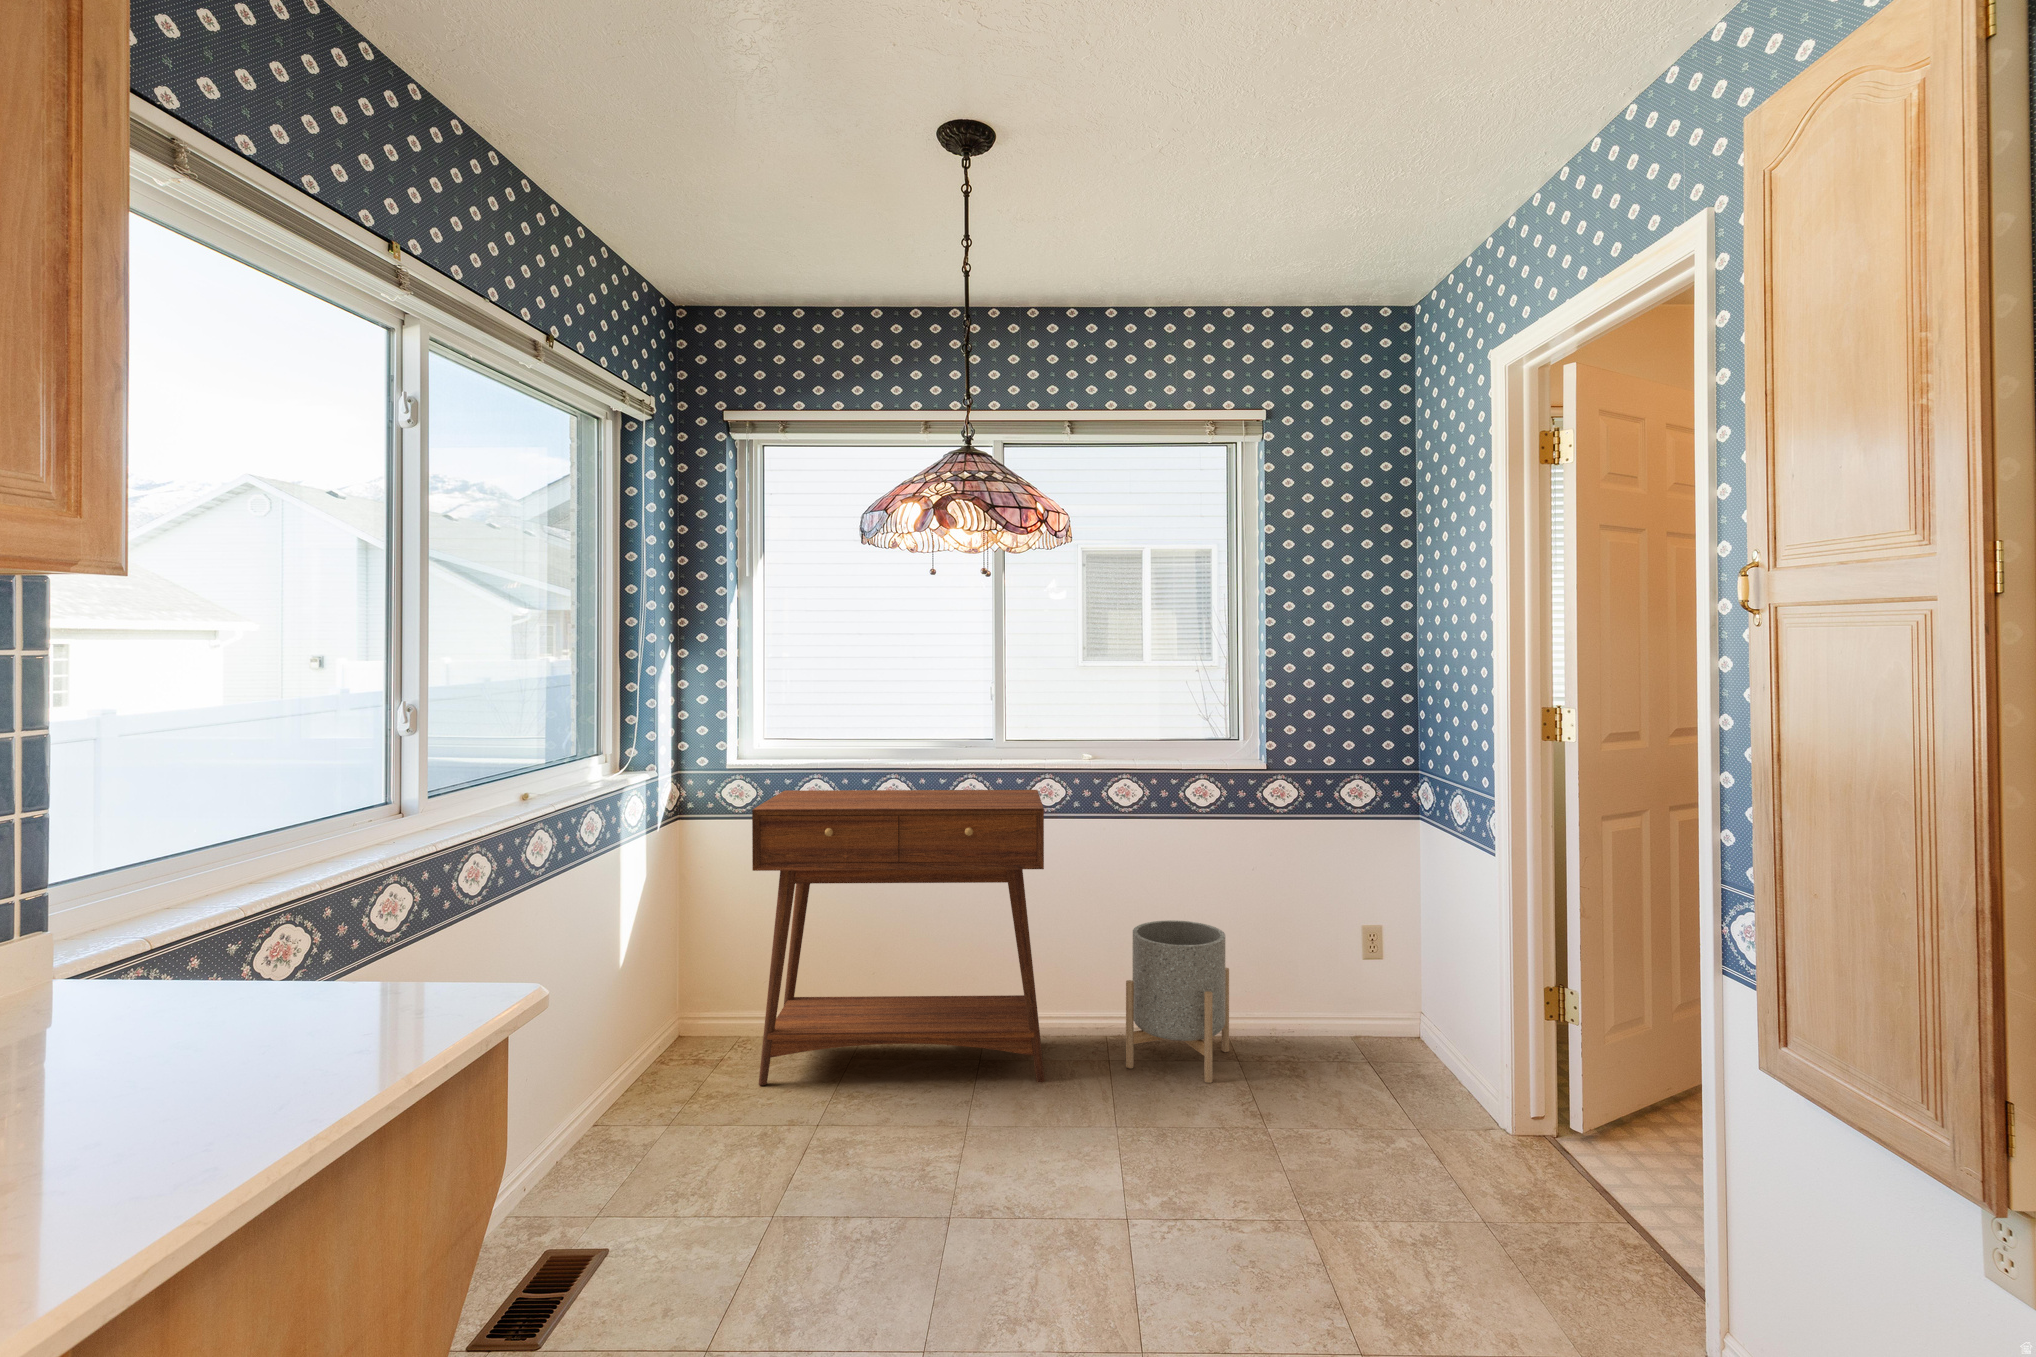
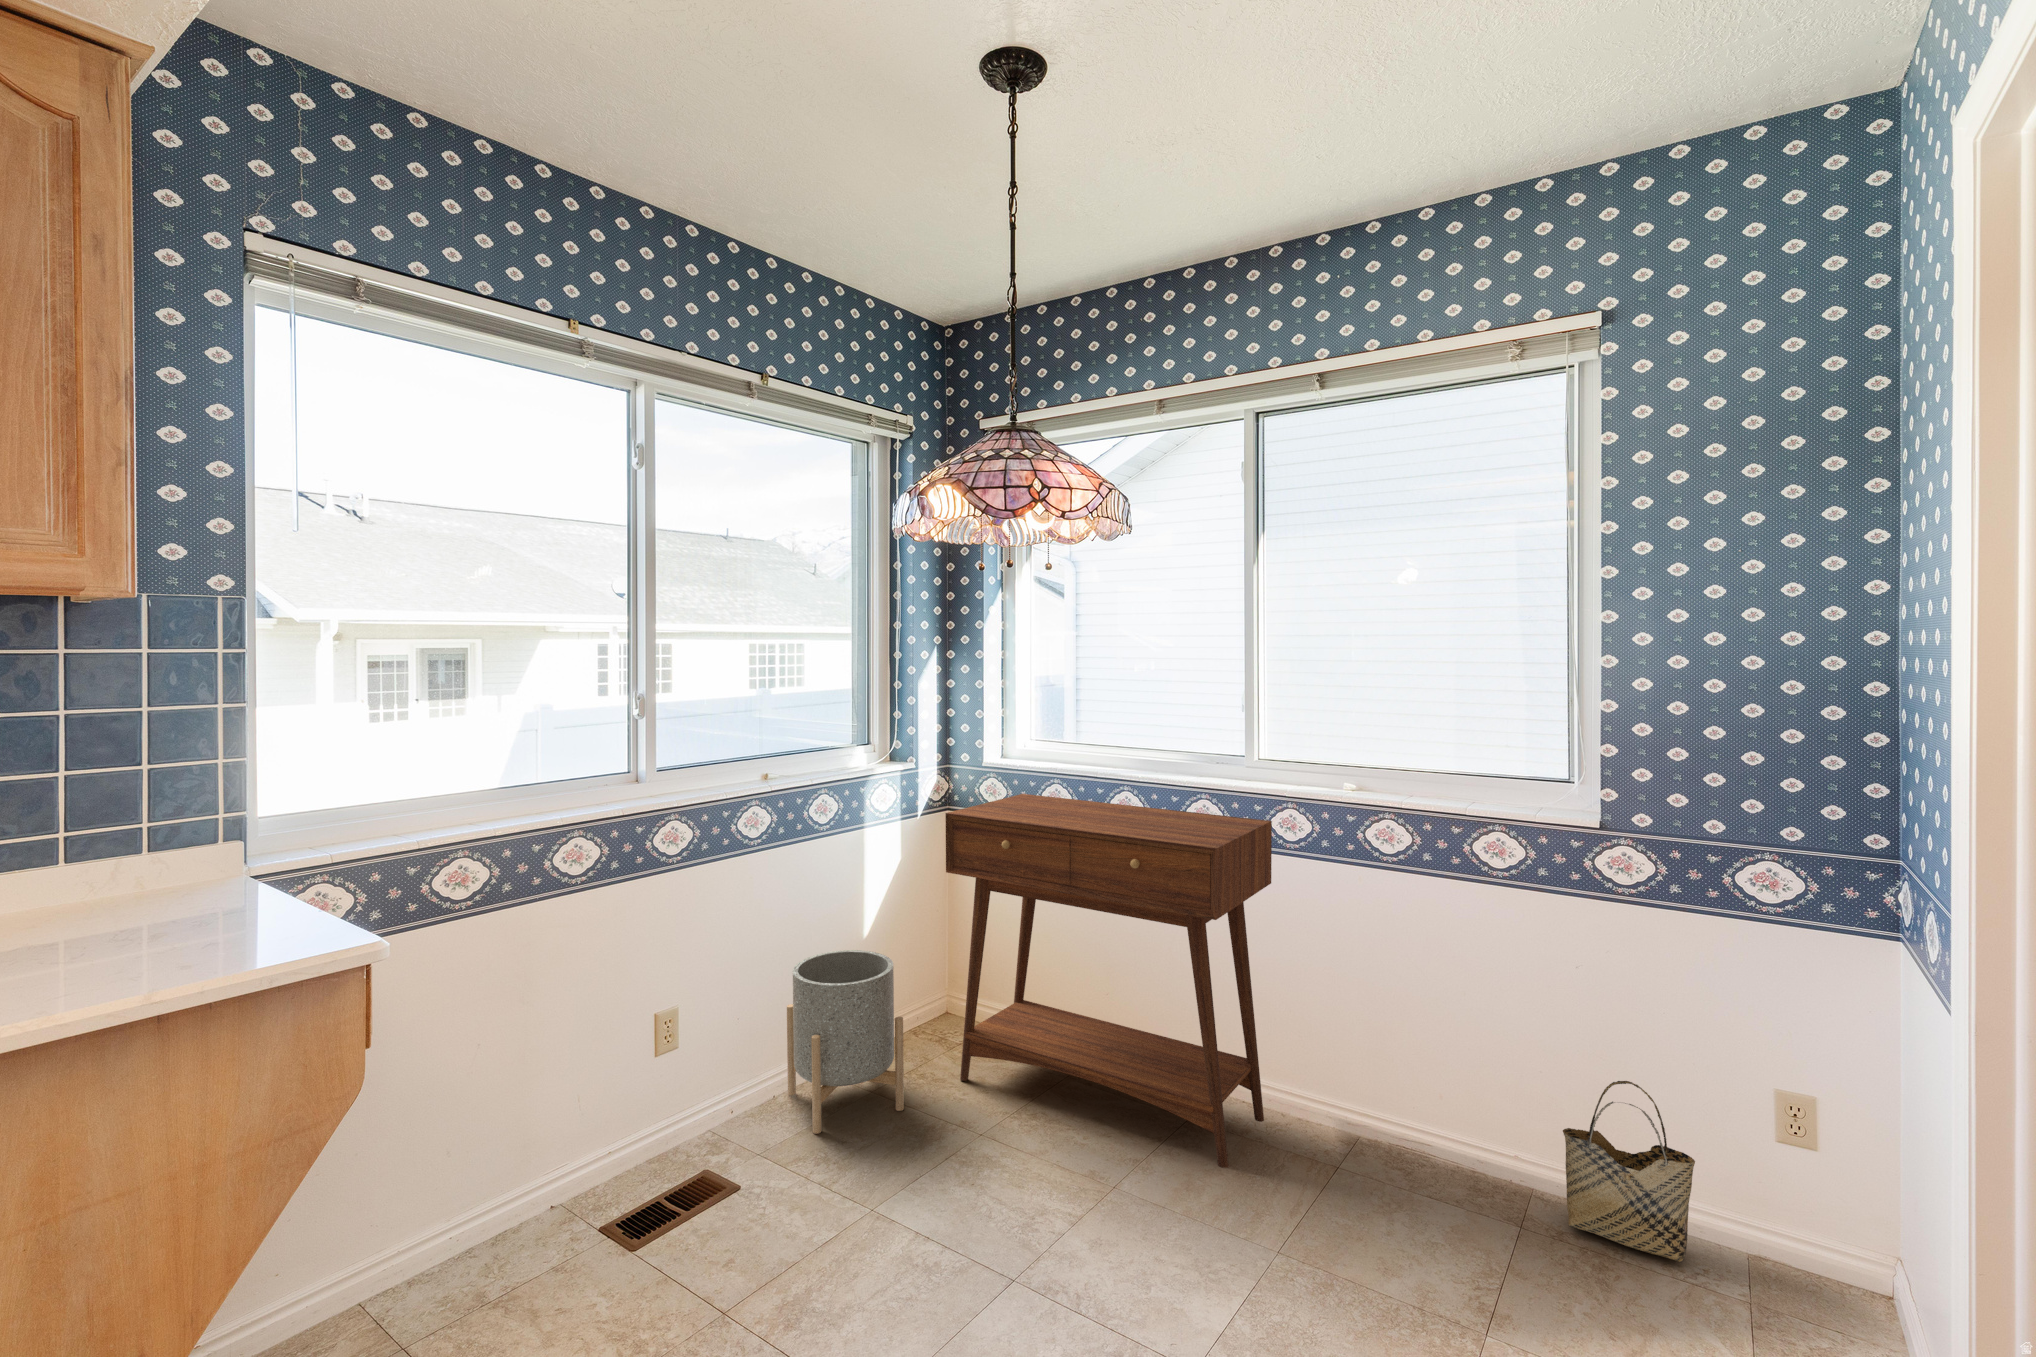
planter: present [1126,920,1229,1083] -> present [787,950,904,1134]
woven basket: none [1262,940,1337,1050] -> present [1563,1081,1695,1262]

